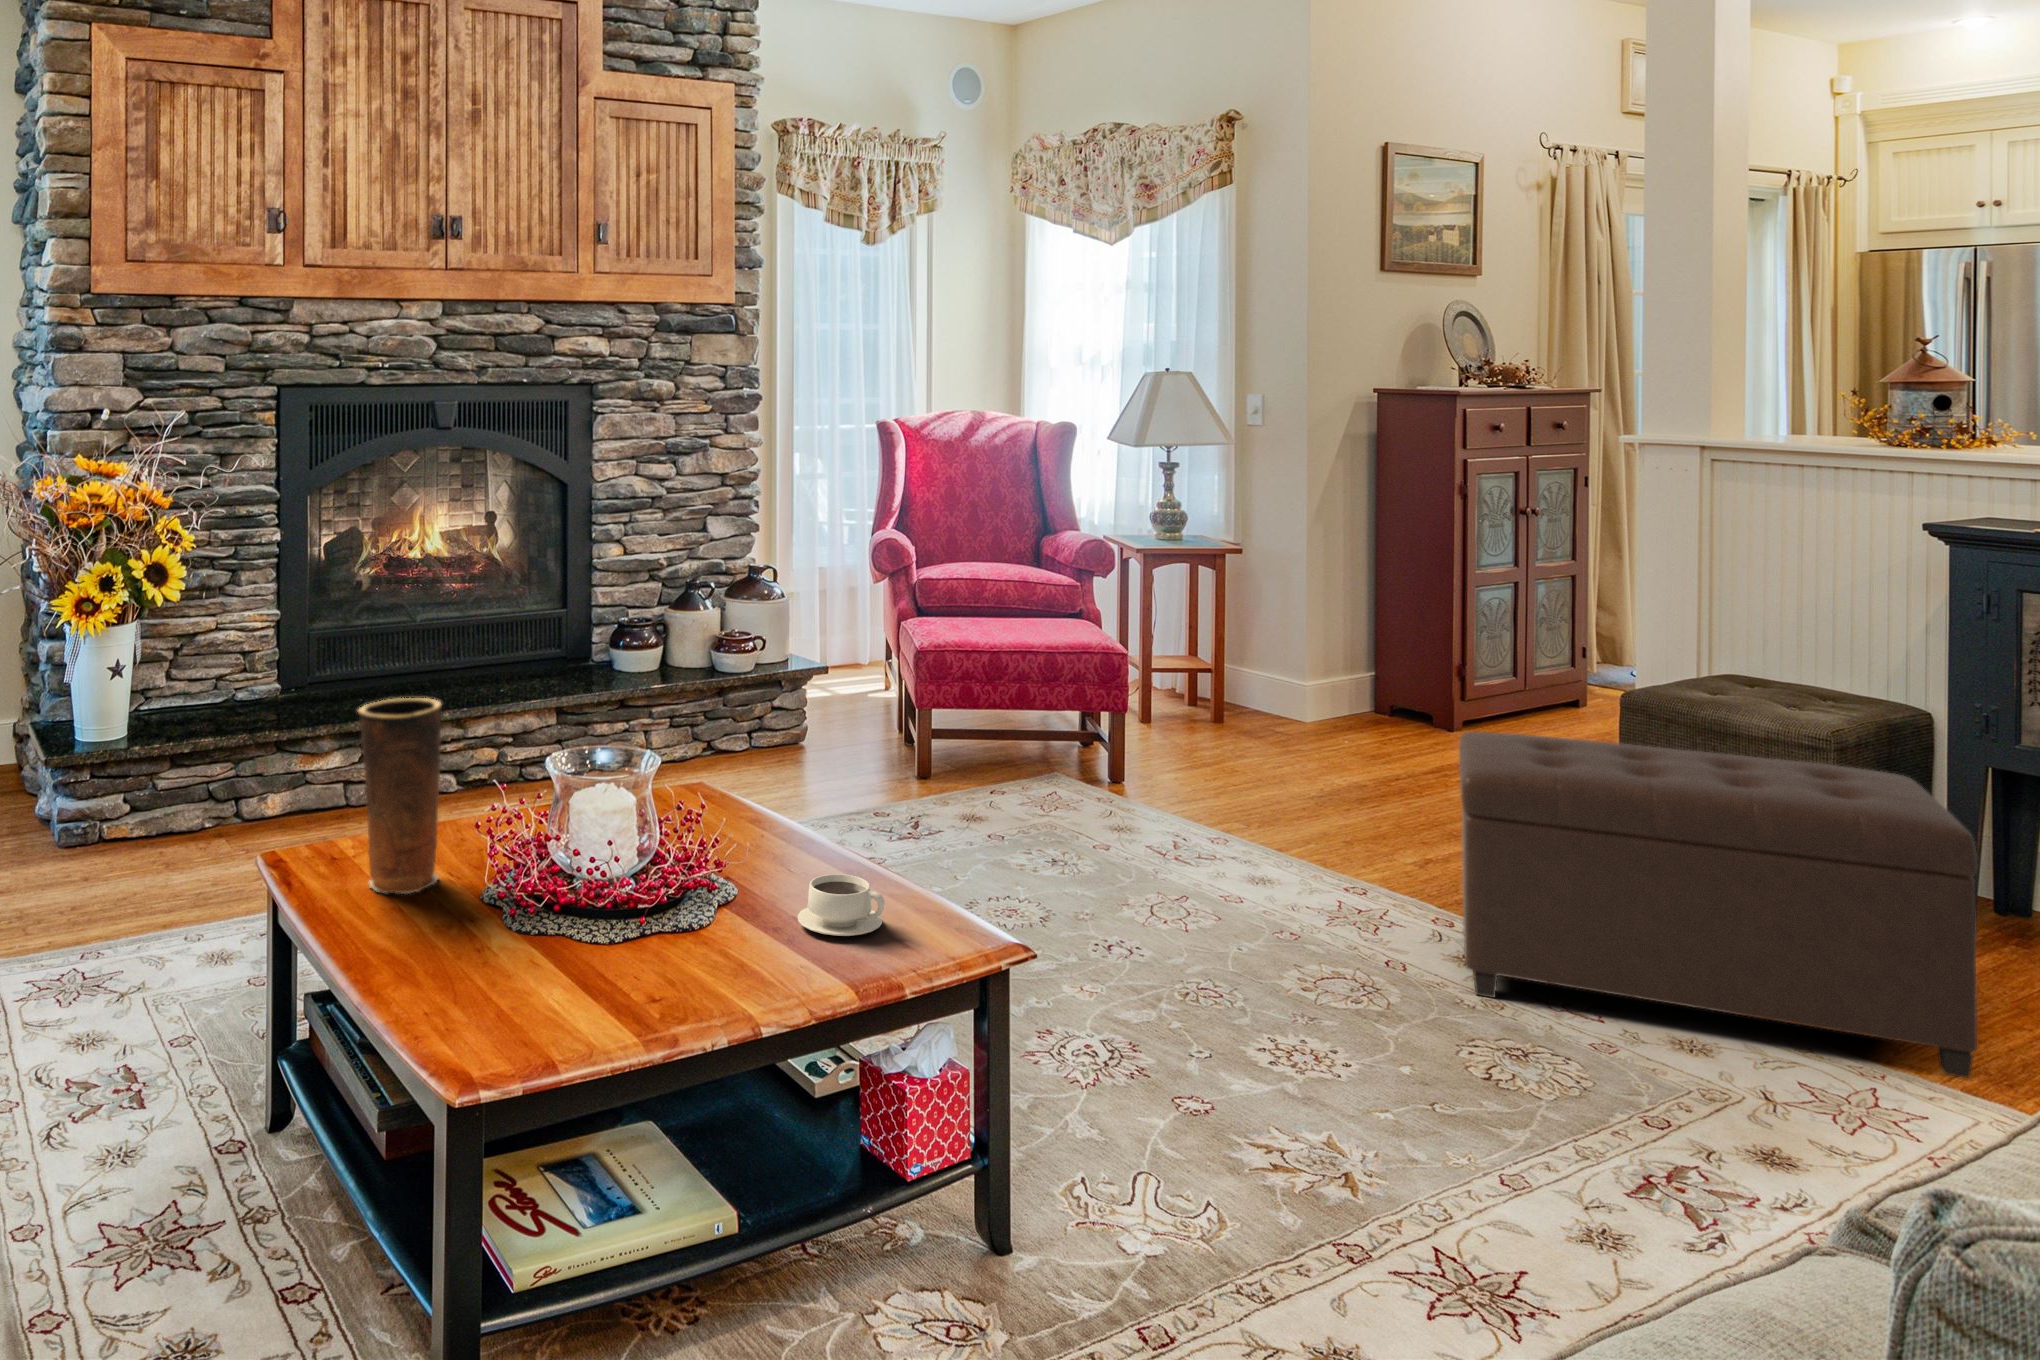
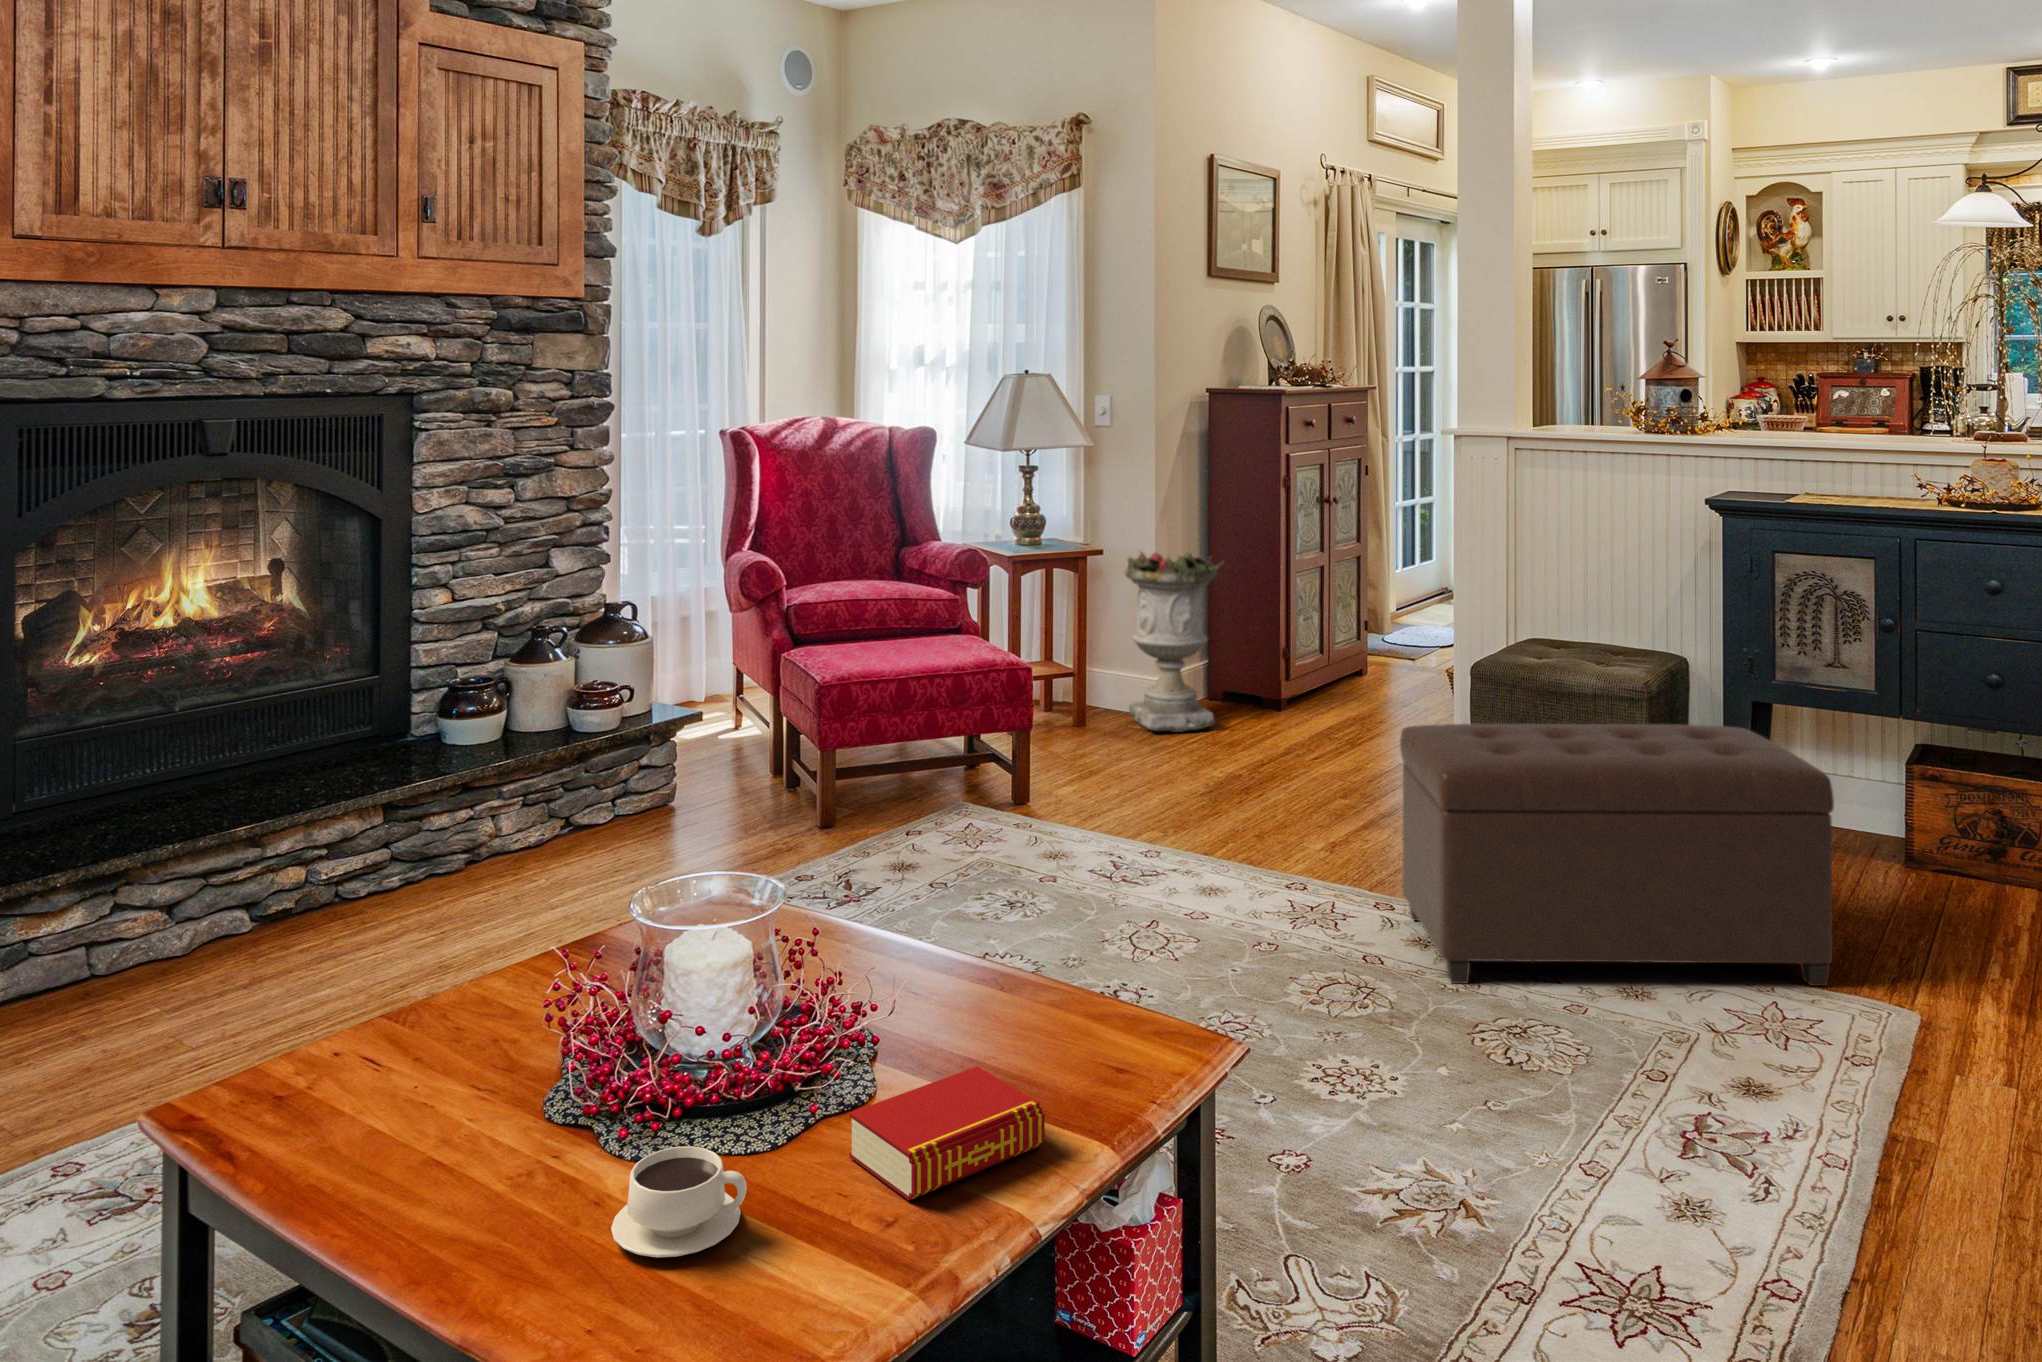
planter: none [1271,546,1380,733] -> present [1124,552,1219,732]
vase: present [358,698,442,894] -> none [341,844,464,1128]
teacup: present [798,874,885,936] -> present [611,1146,747,1257]
book: none [663,921,810,1001] -> present [850,1066,1045,1200]

